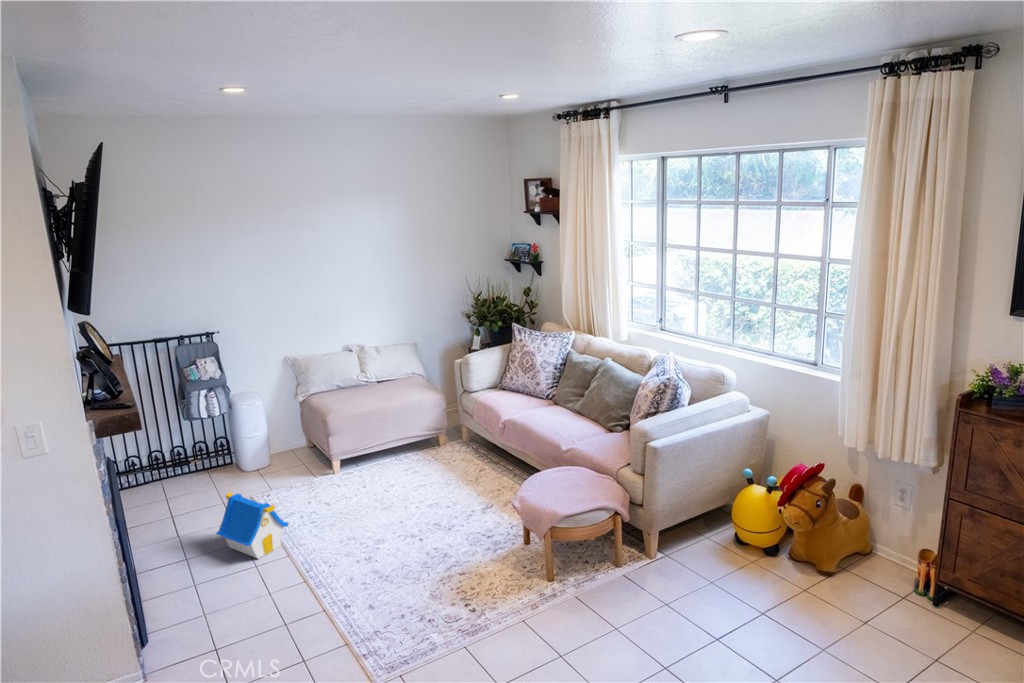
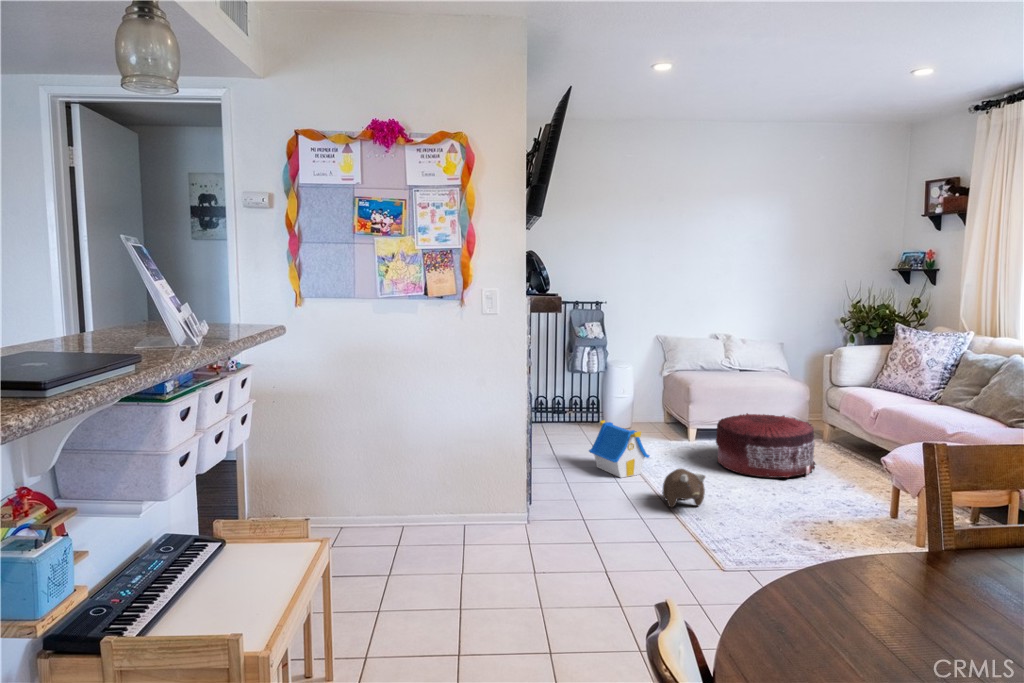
pouf: none [358,437,458,516] -> present [716,413,815,478]
plush toy: none [305,548,350,596] -> present [663,469,705,508]

